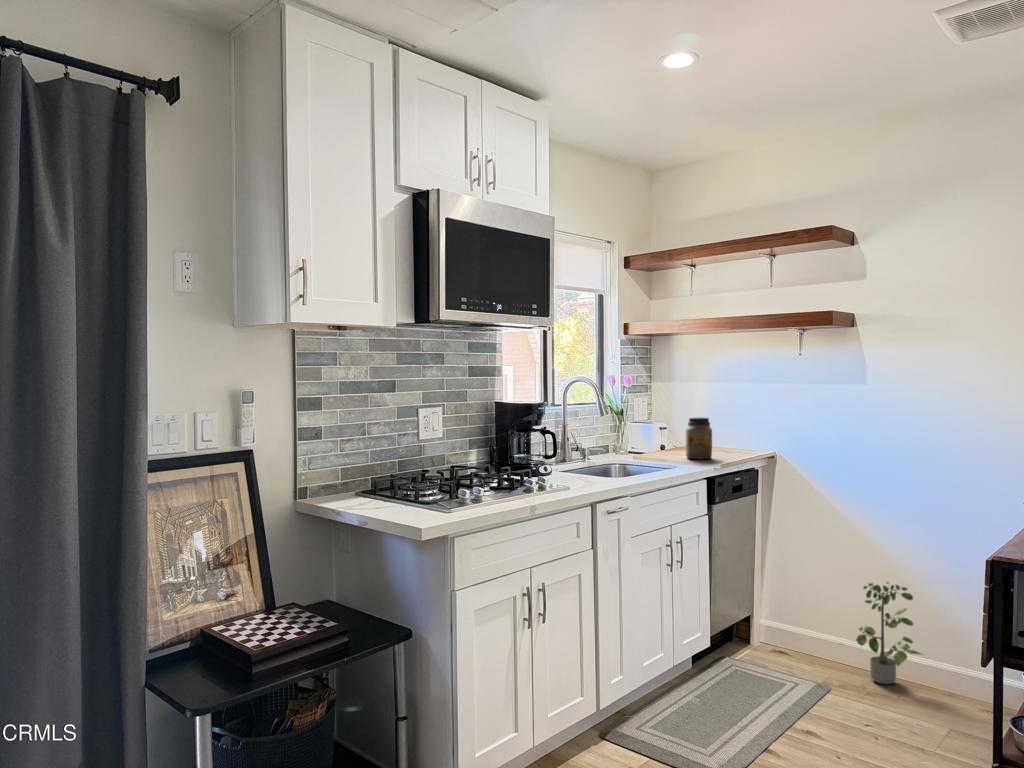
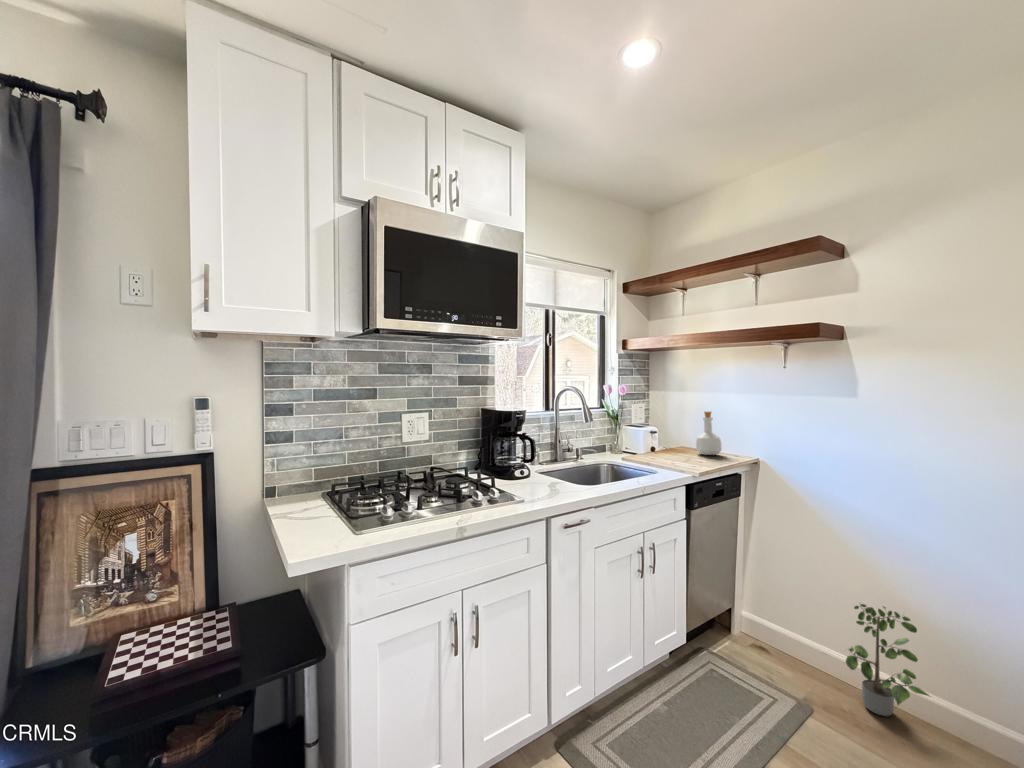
bottle: none [709,404,737,452] -> present [696,412,721,455]
jar: present [686,417,712,459] -> none [671,424,695,464]

